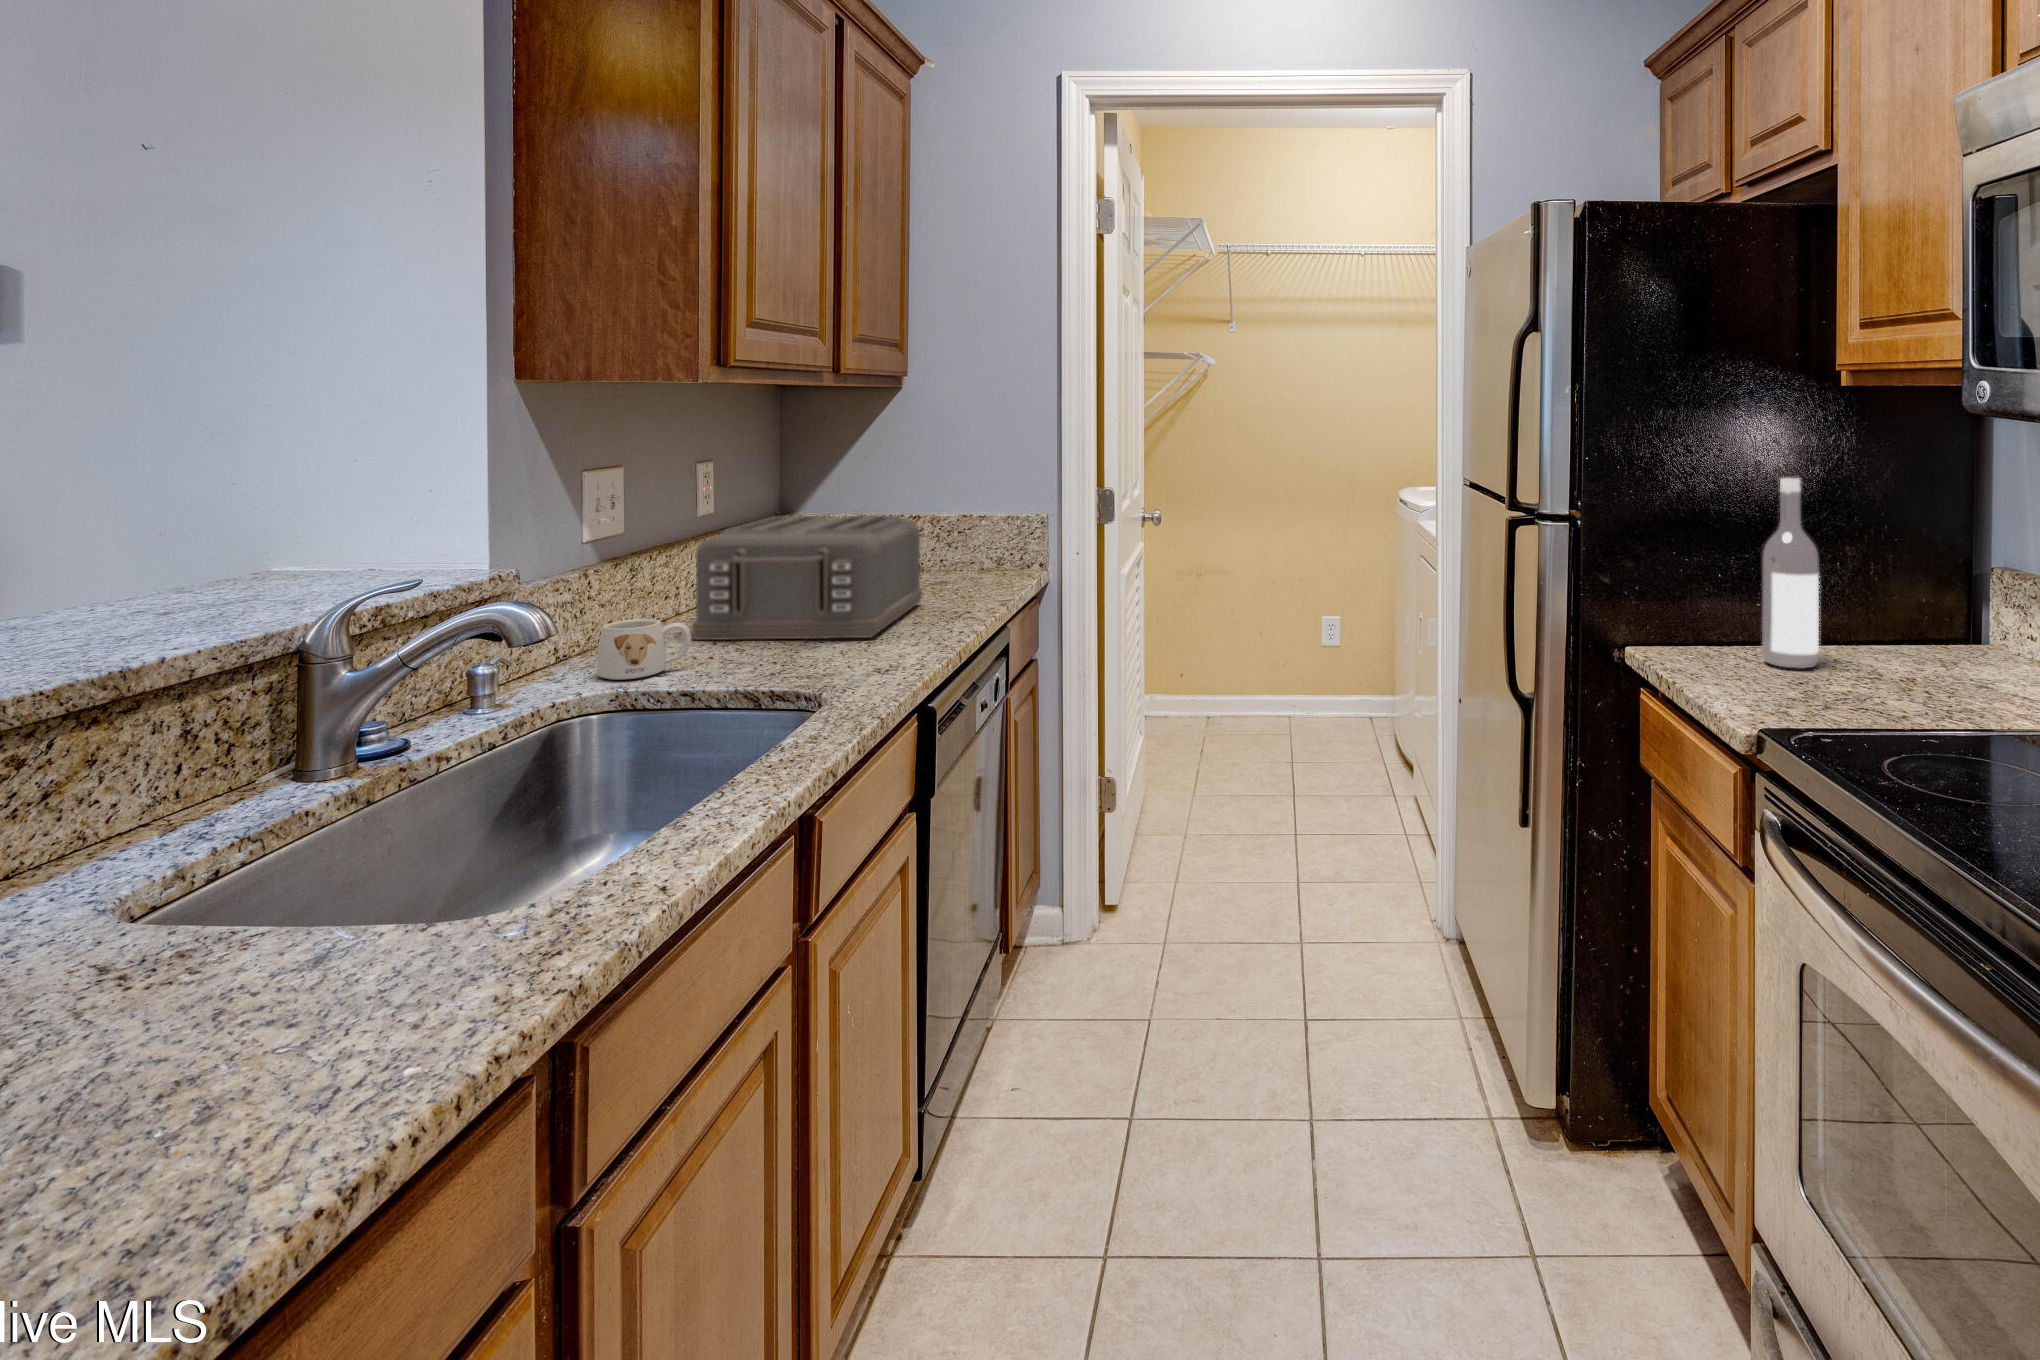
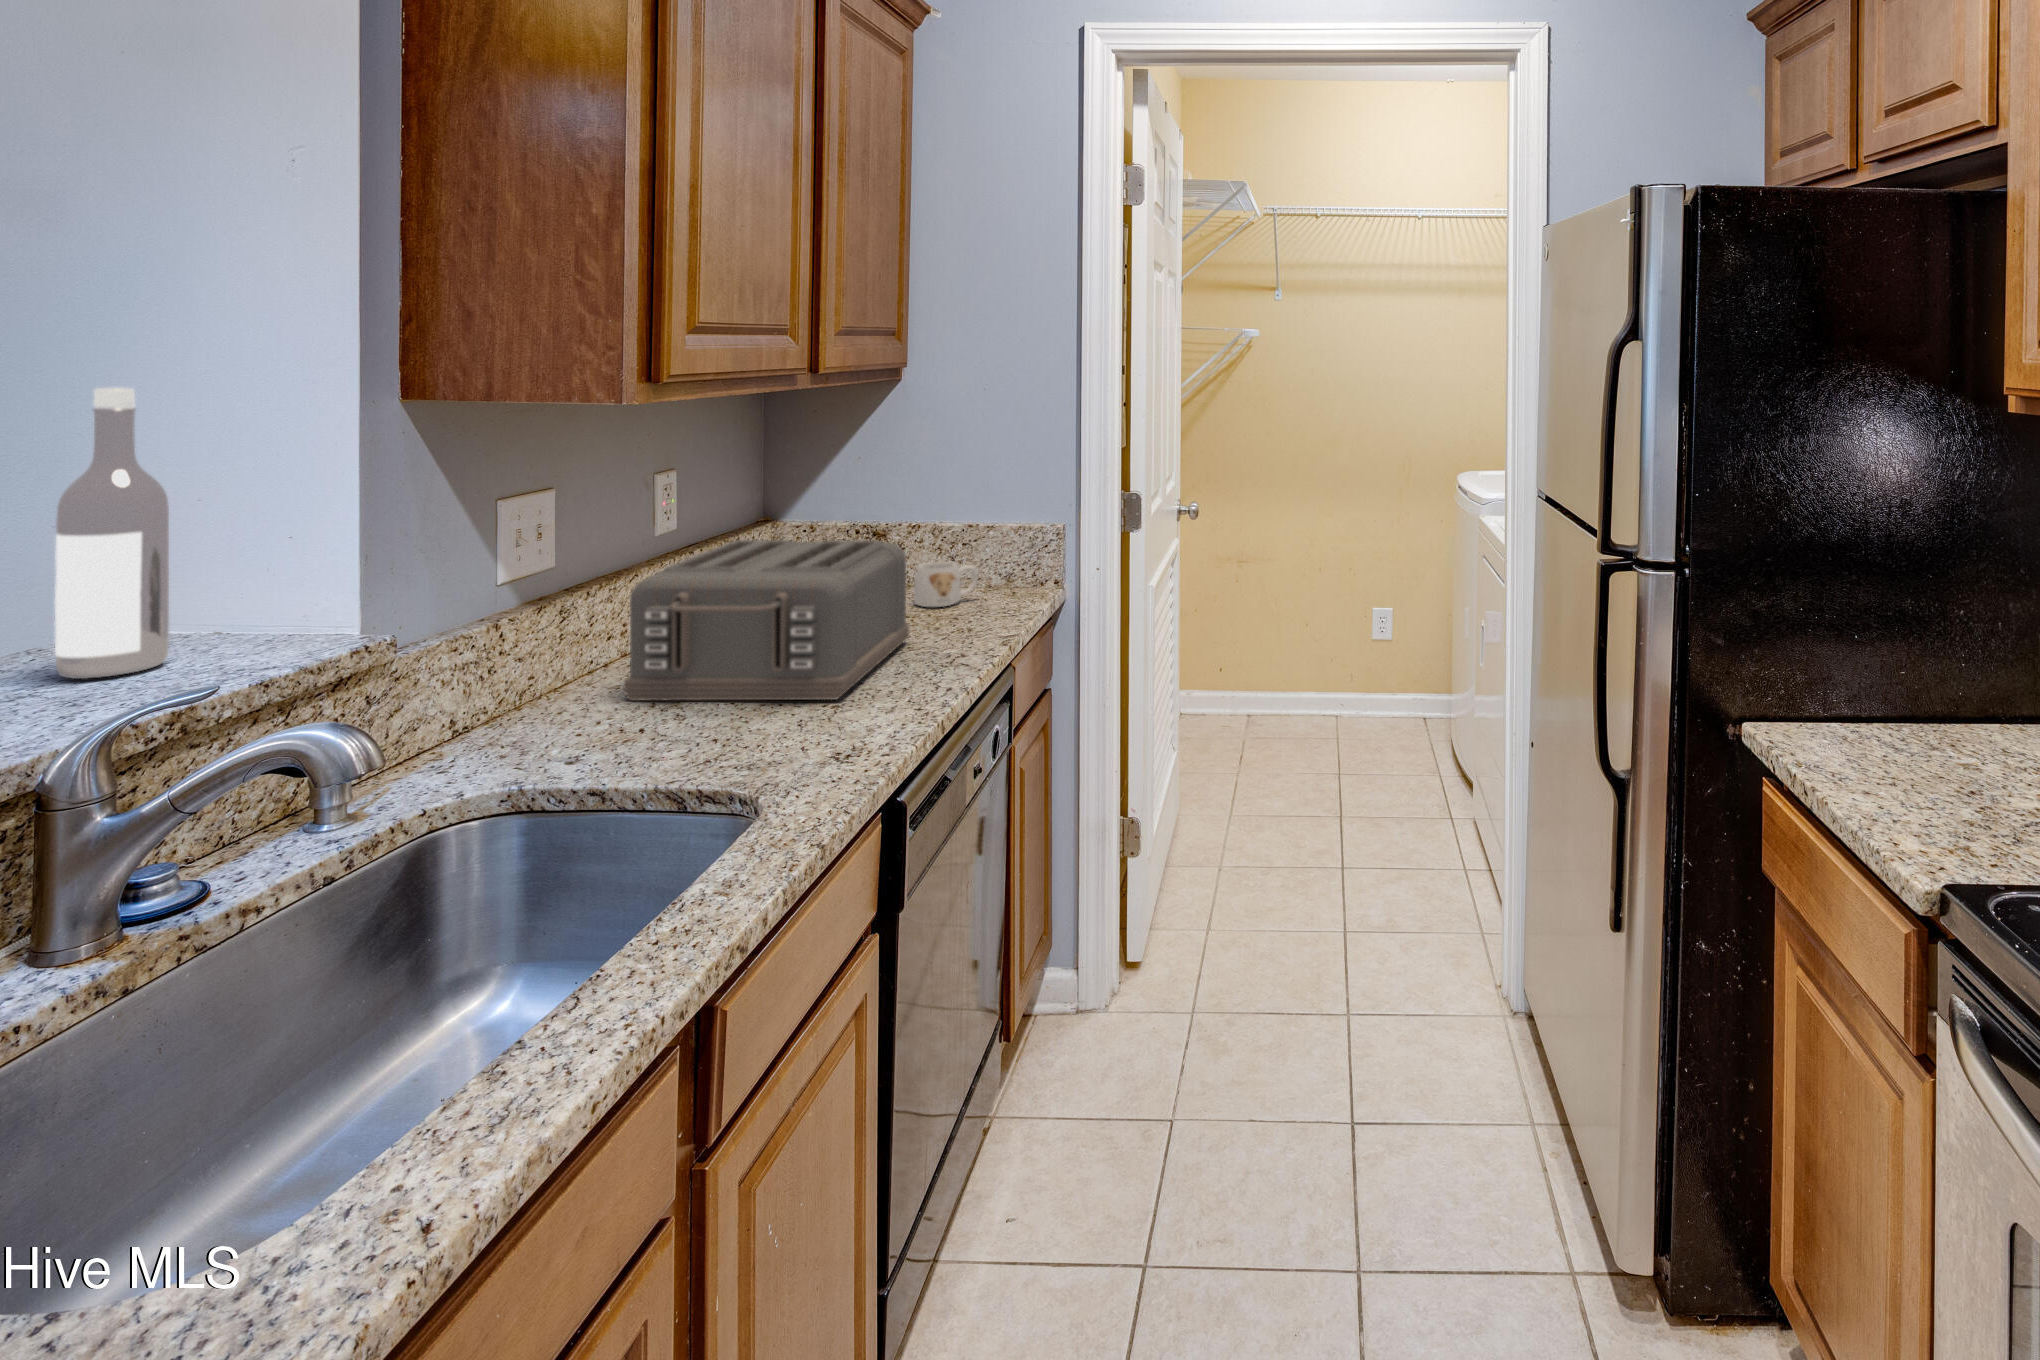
wine bottle: present [1762,478,1819,669] -> present [55,388,169,679]
mug: present [597,619,691,680] -> present [914,562,978,607]

